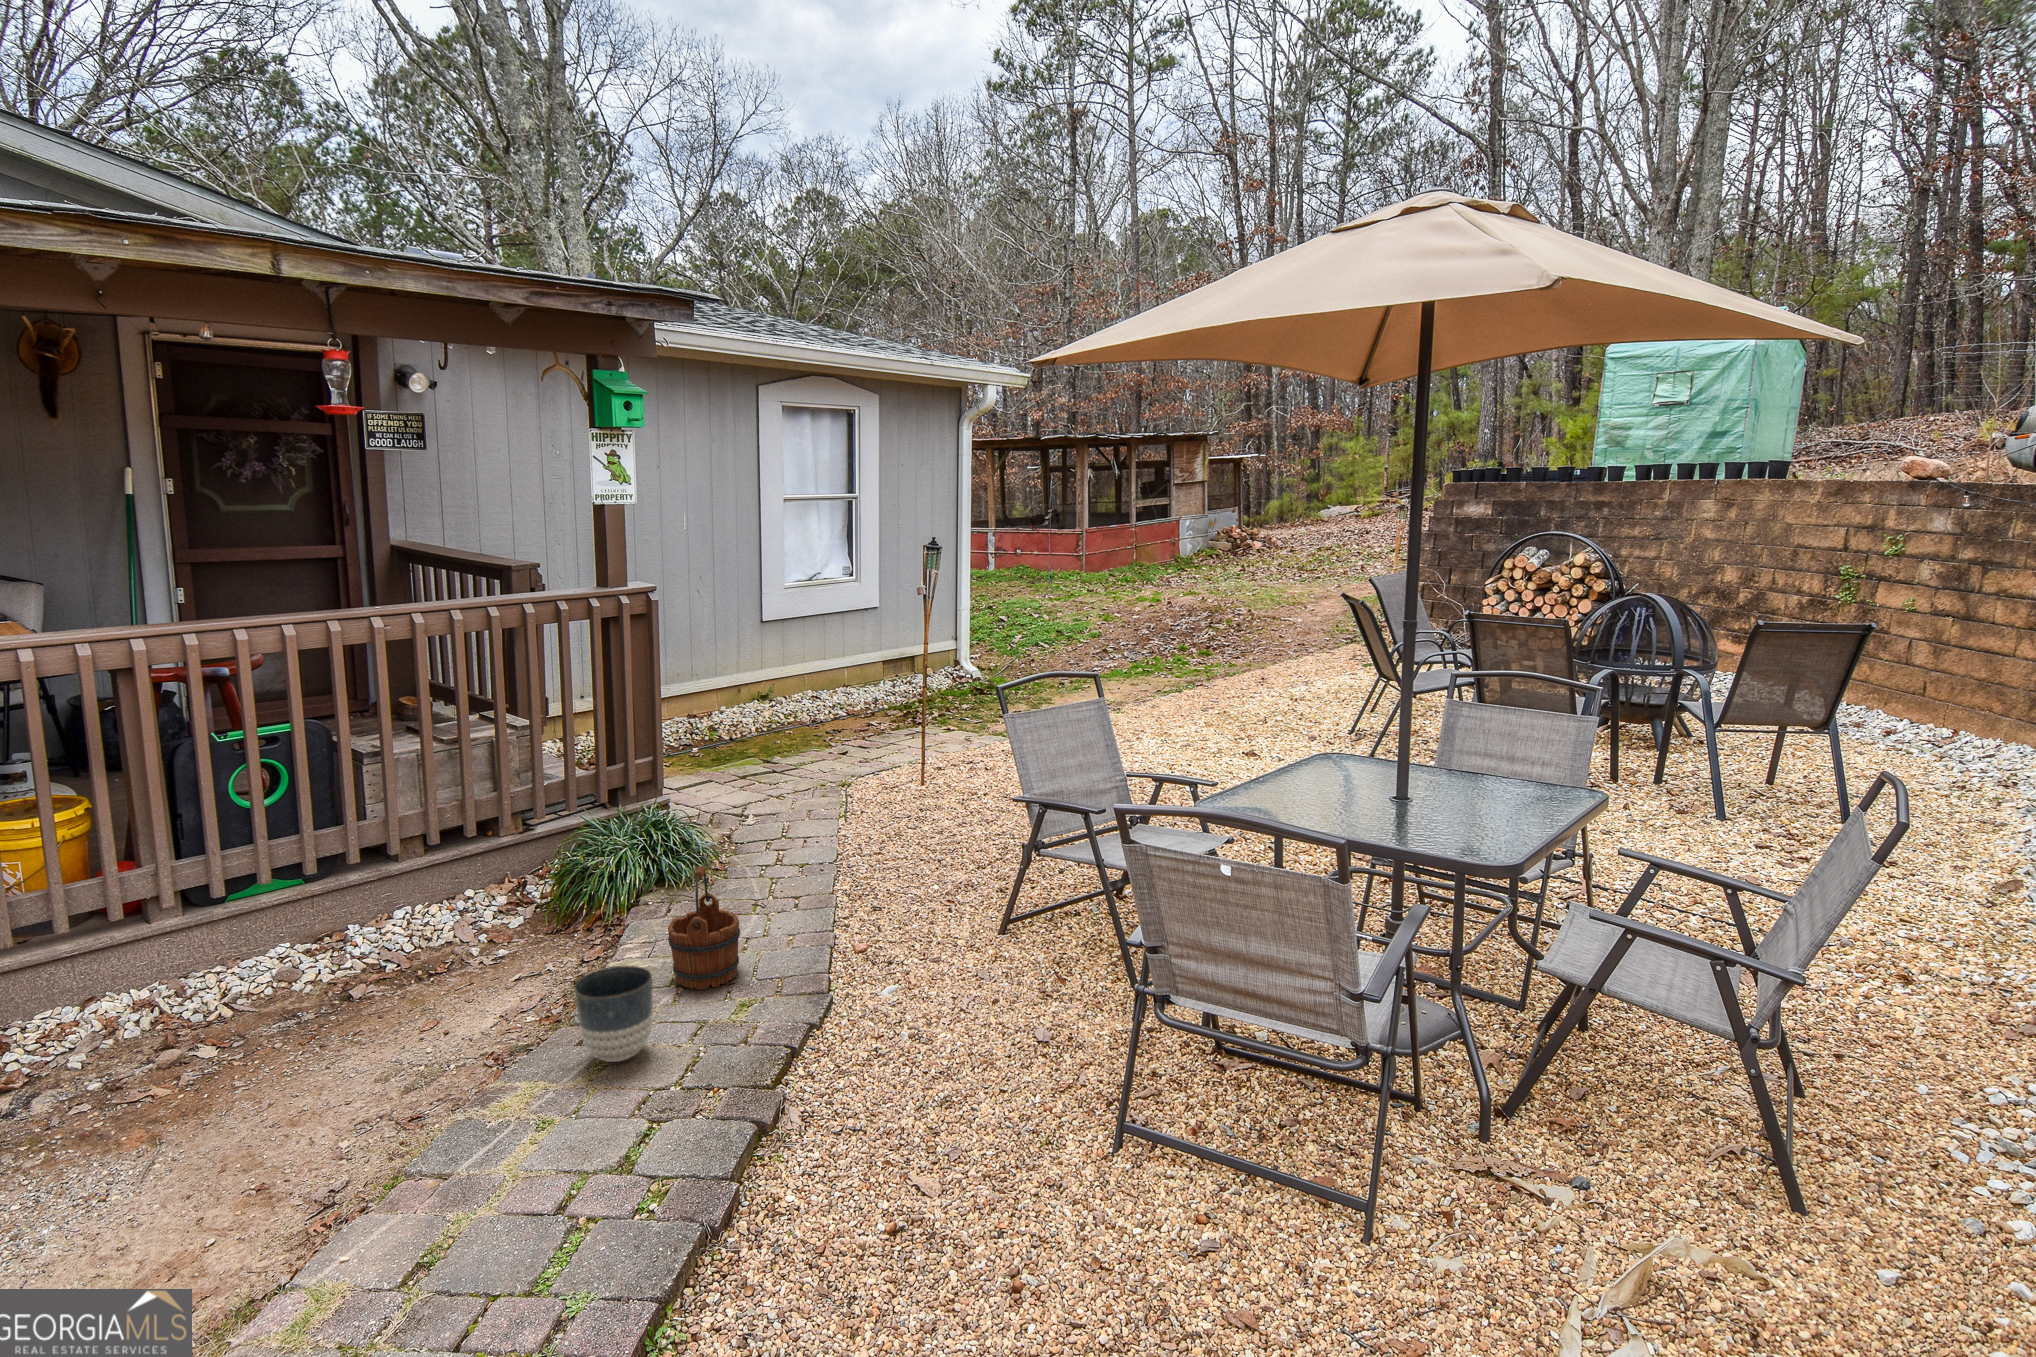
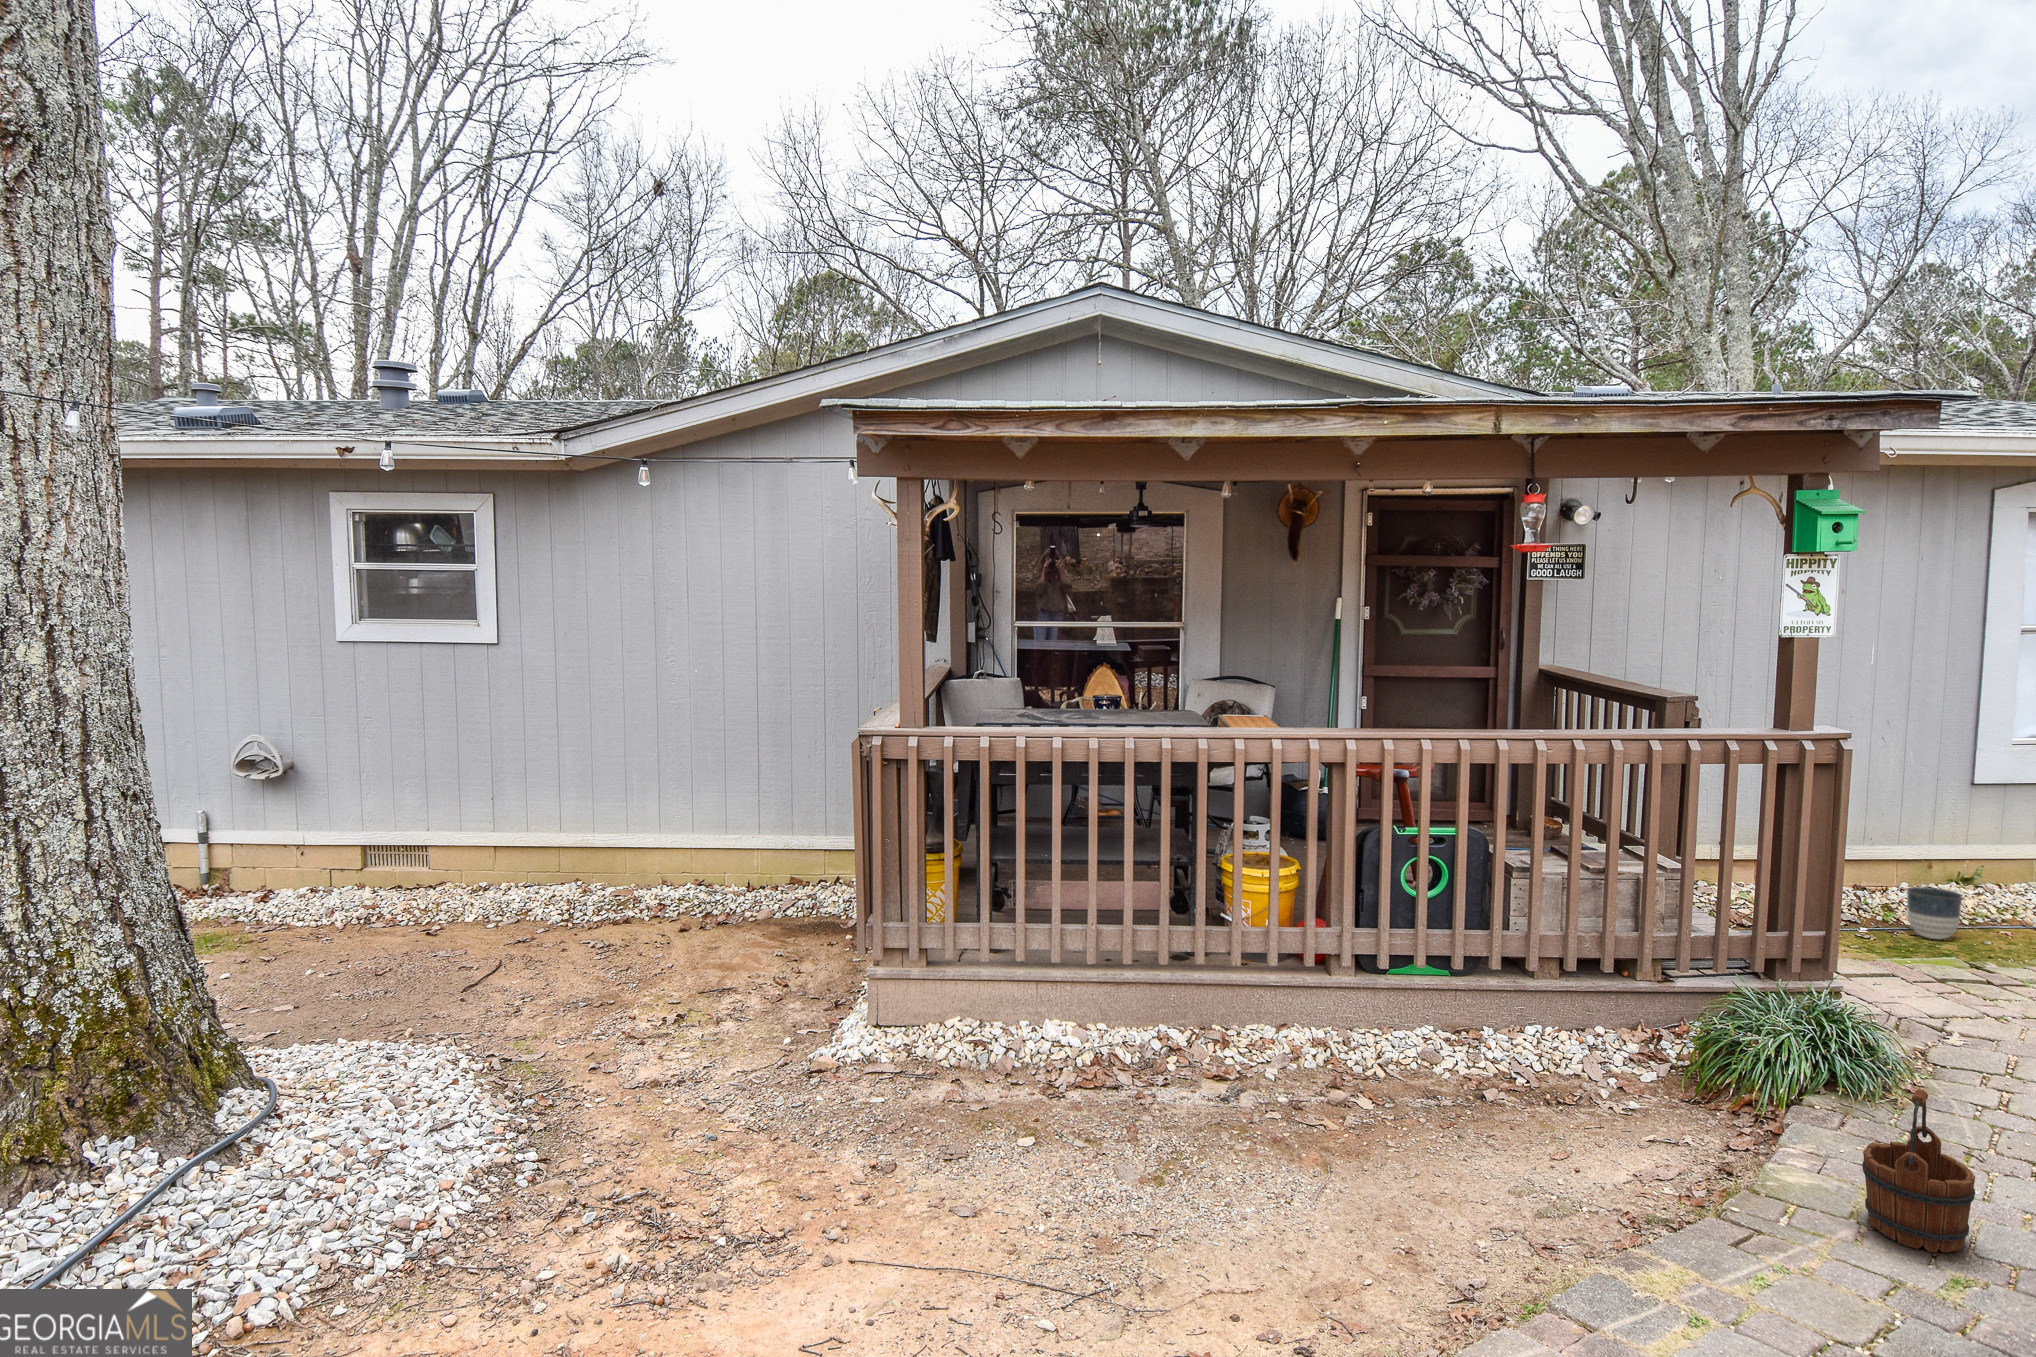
planter: present [574,966,653,1062] -> present [1907,887,1962,939]

